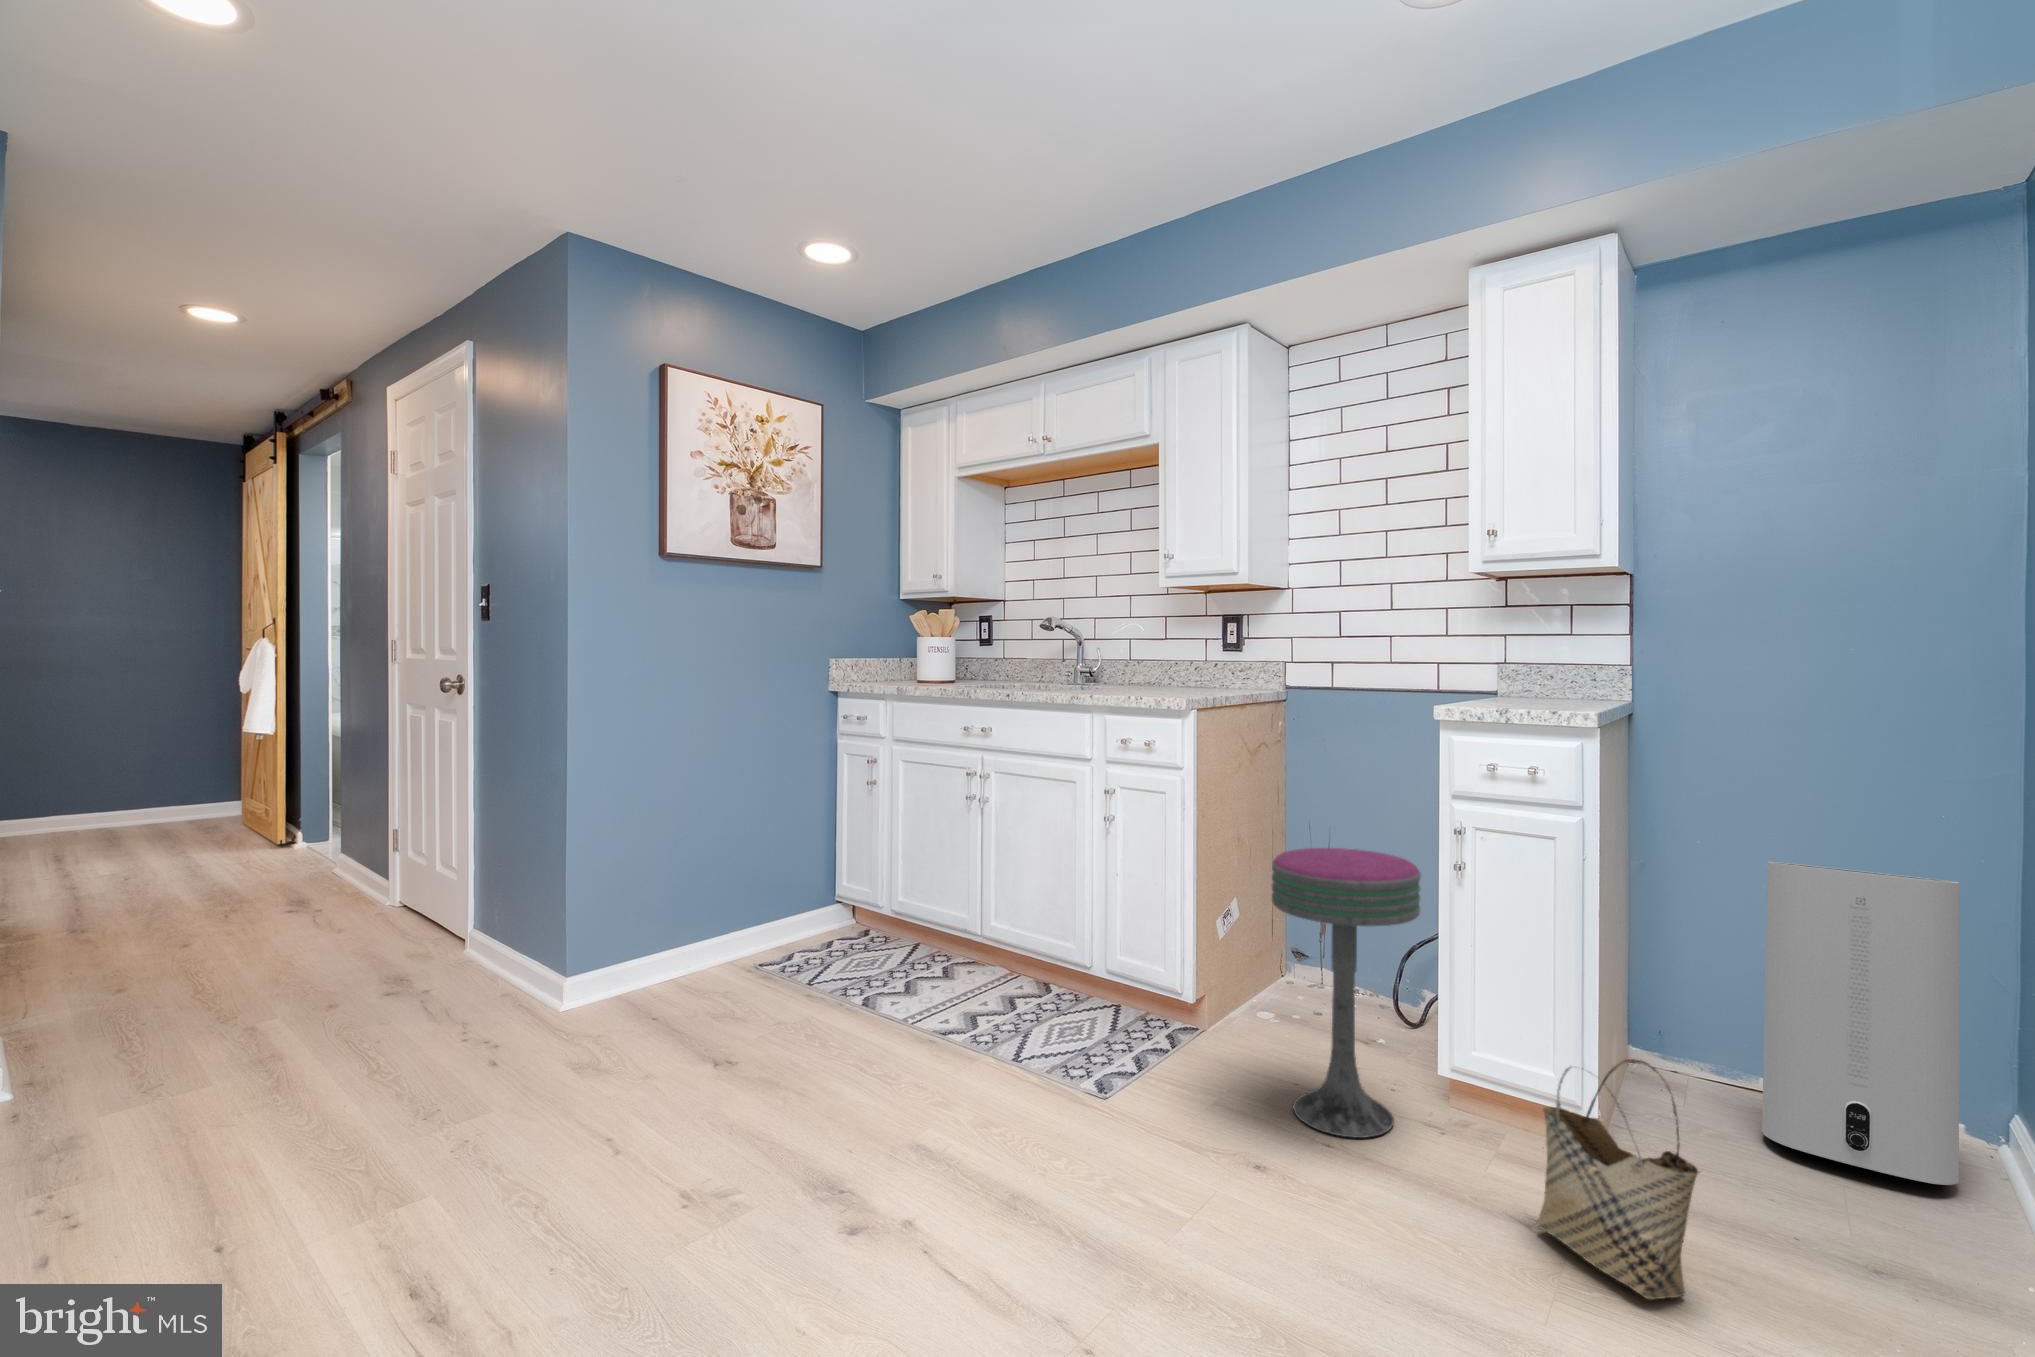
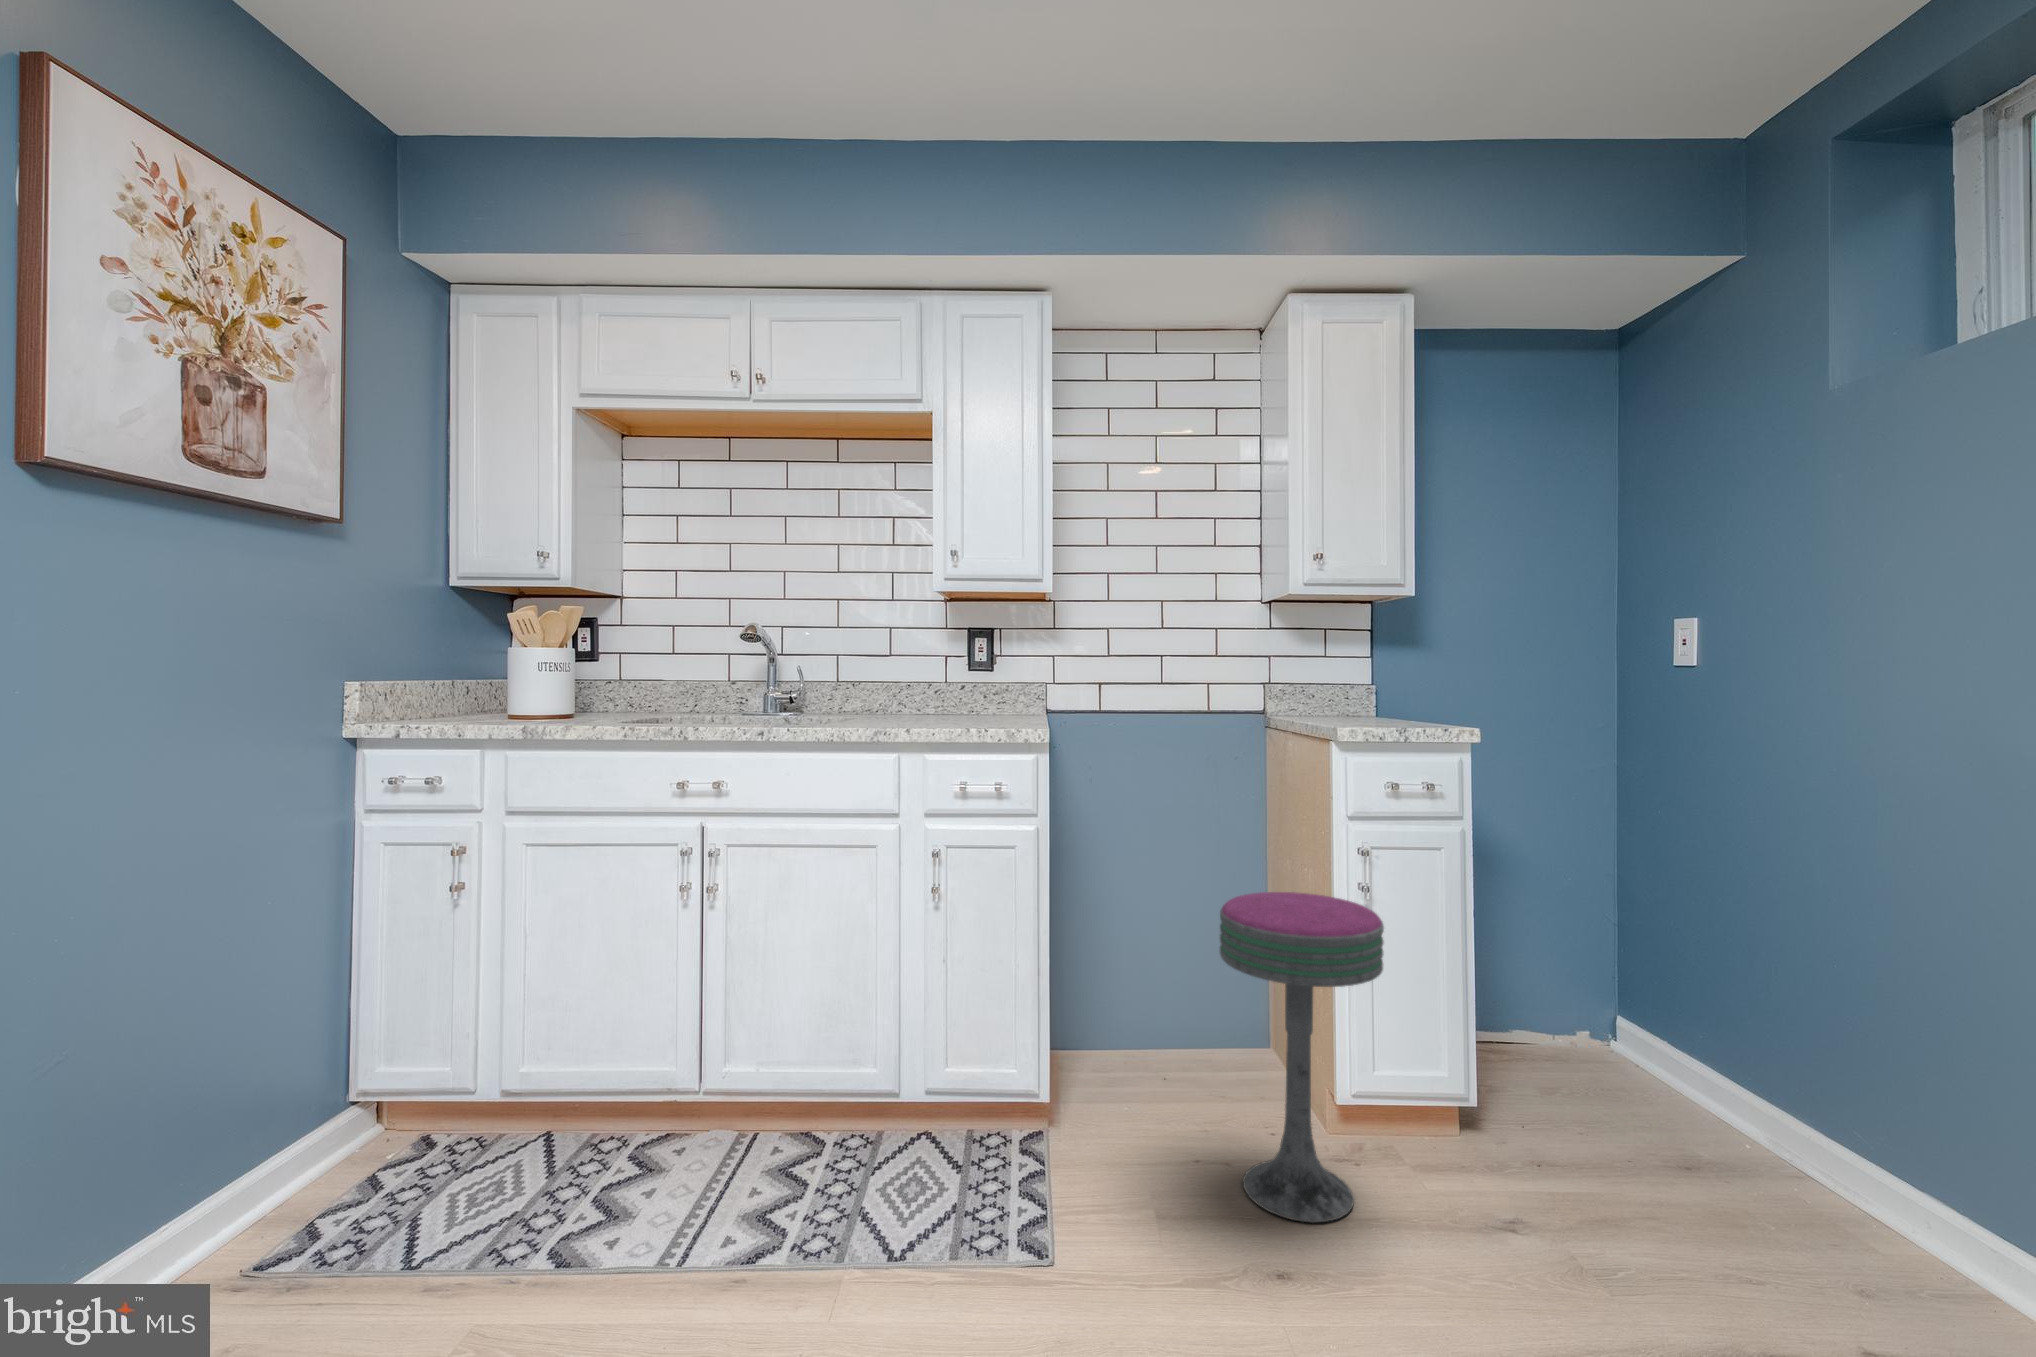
air purifier: present [1762,862,1960,1185] -> none [1496,849,1642,1089]
woven basket: present [1537,1059,1698,1299] -> none [1560,1059,1725,1287]

